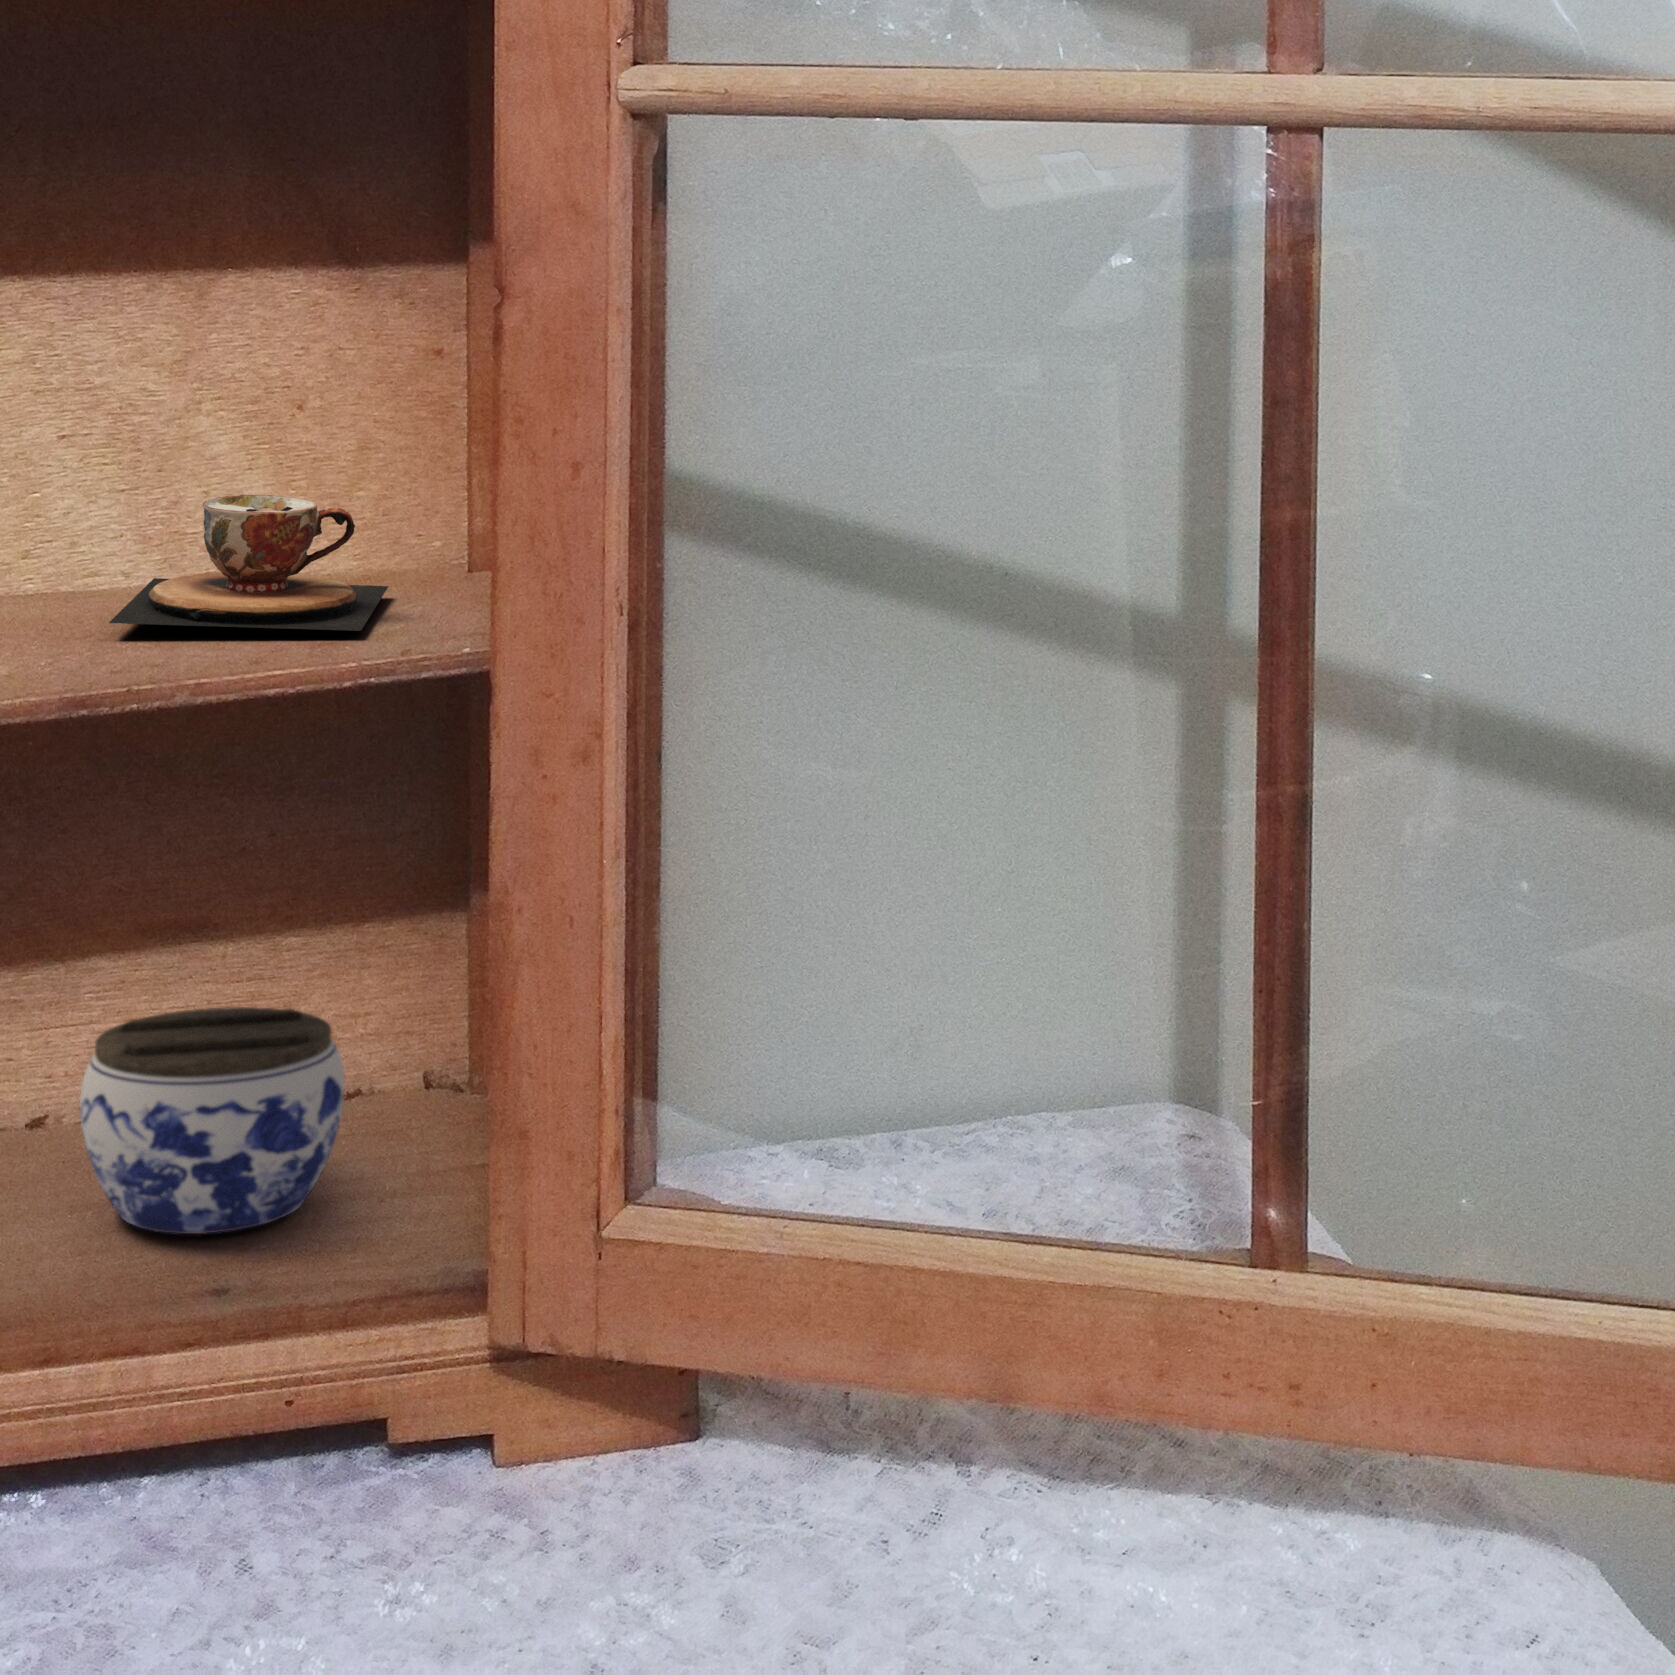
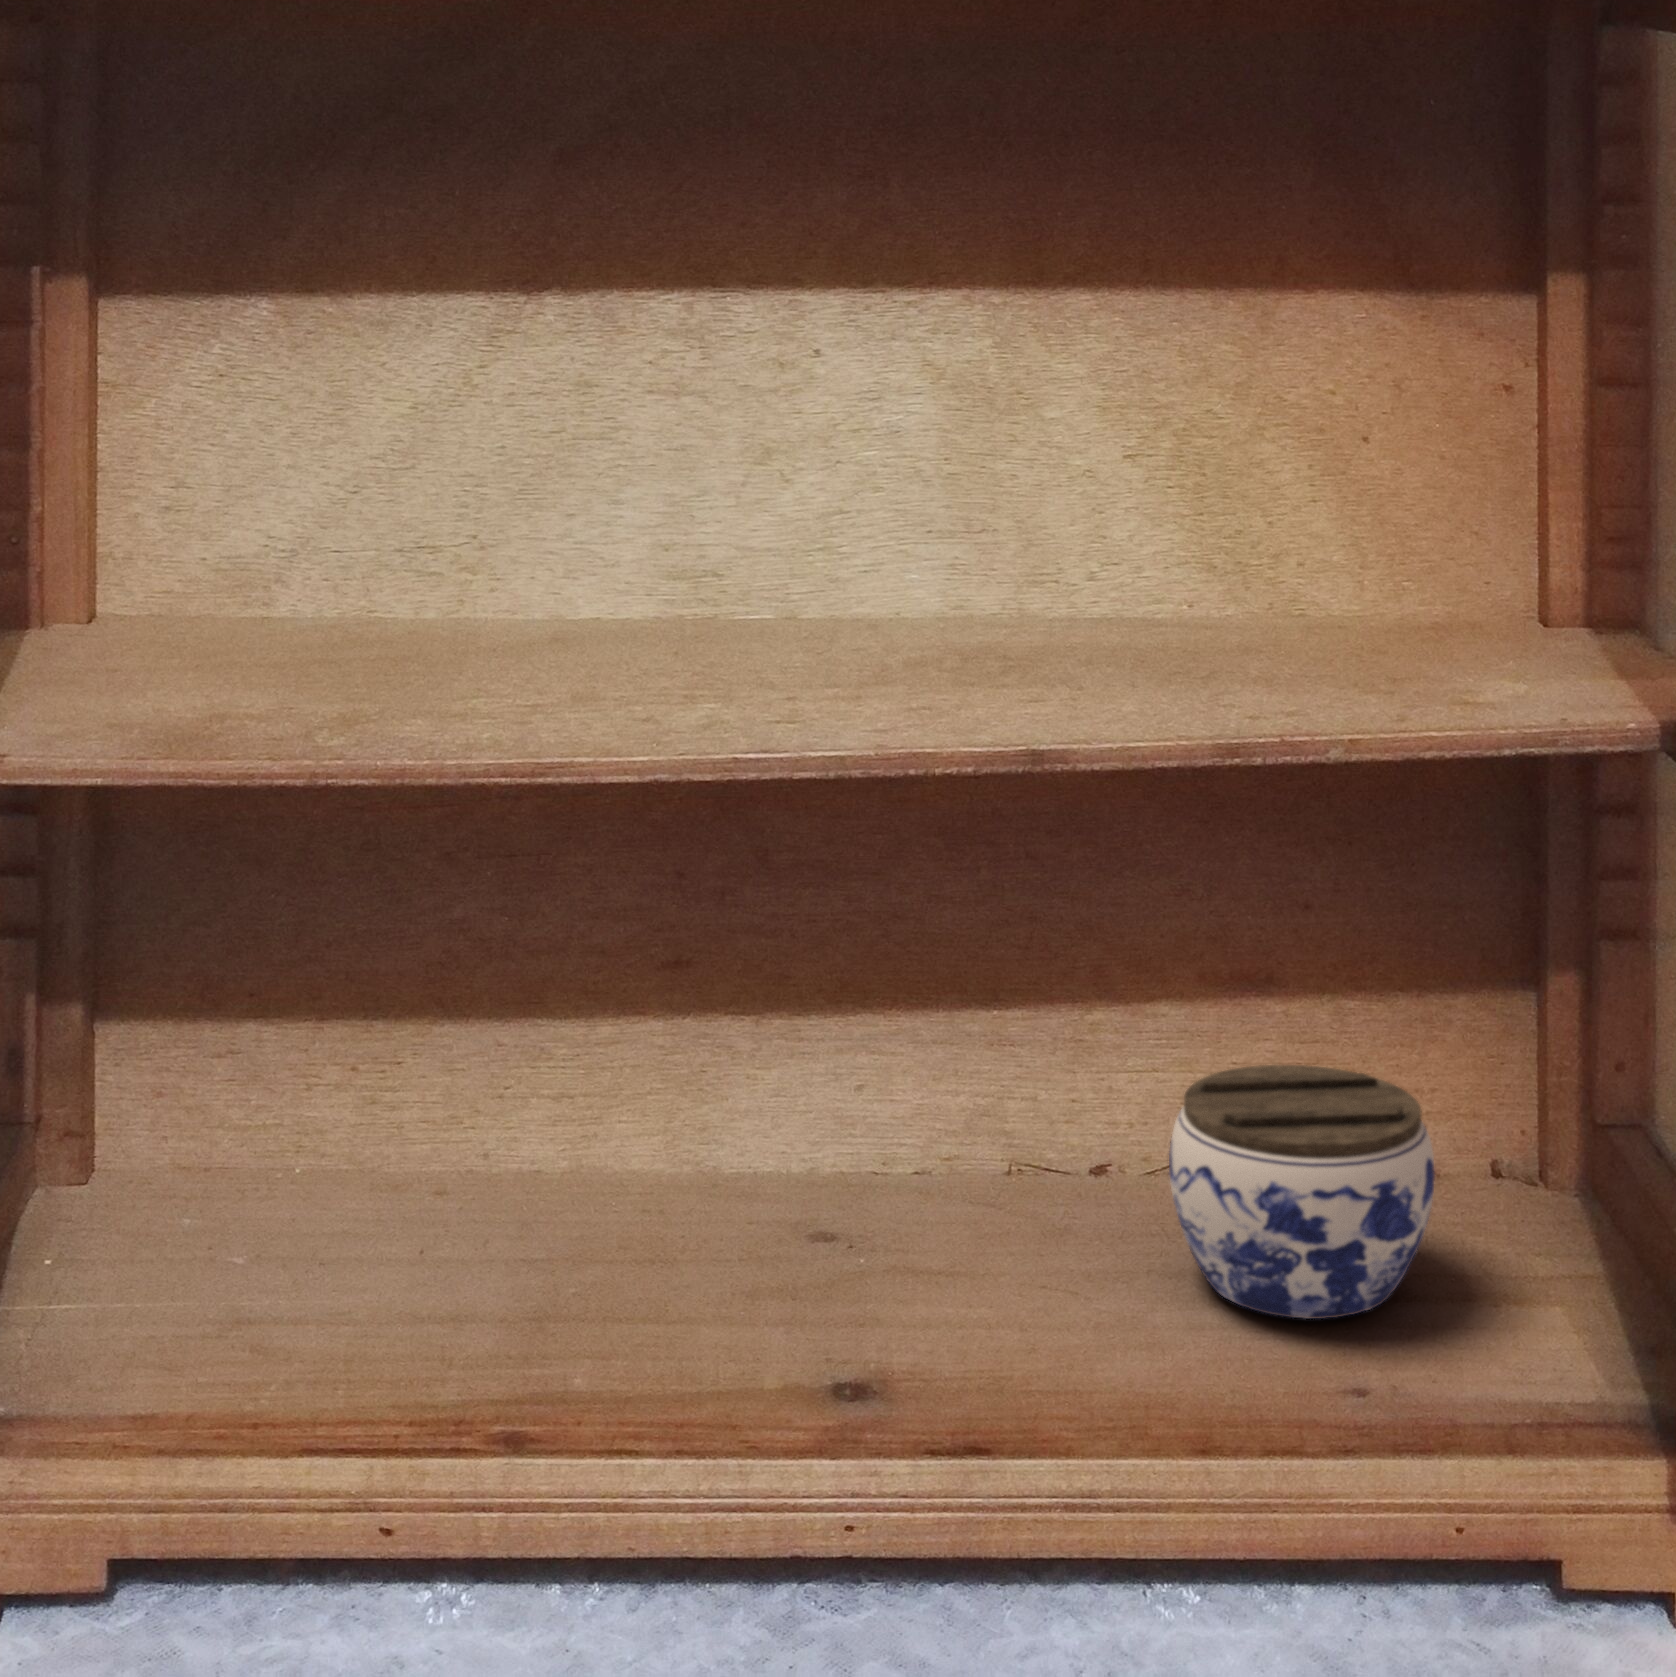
teacup: present [109,495,388,631] -> none [1217,535,1485,693]

